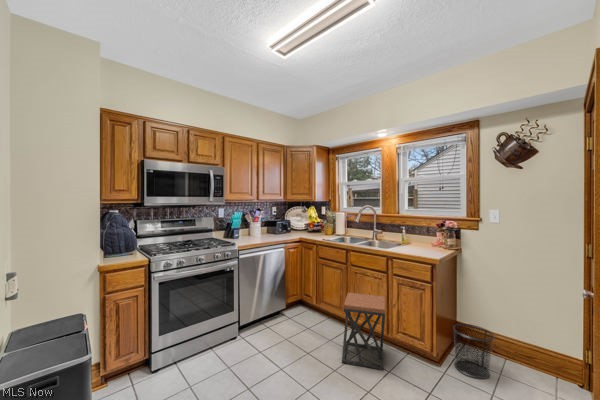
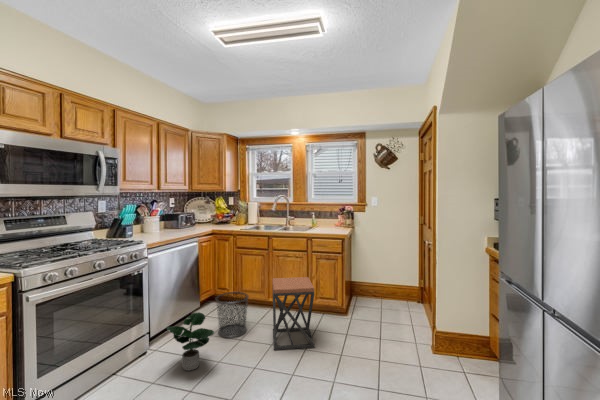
potted plant: none [249,313,287,363] -> present [167,312,214,371]
waste bin: present [453,324,494,378] -> present [216,292,248,338]

